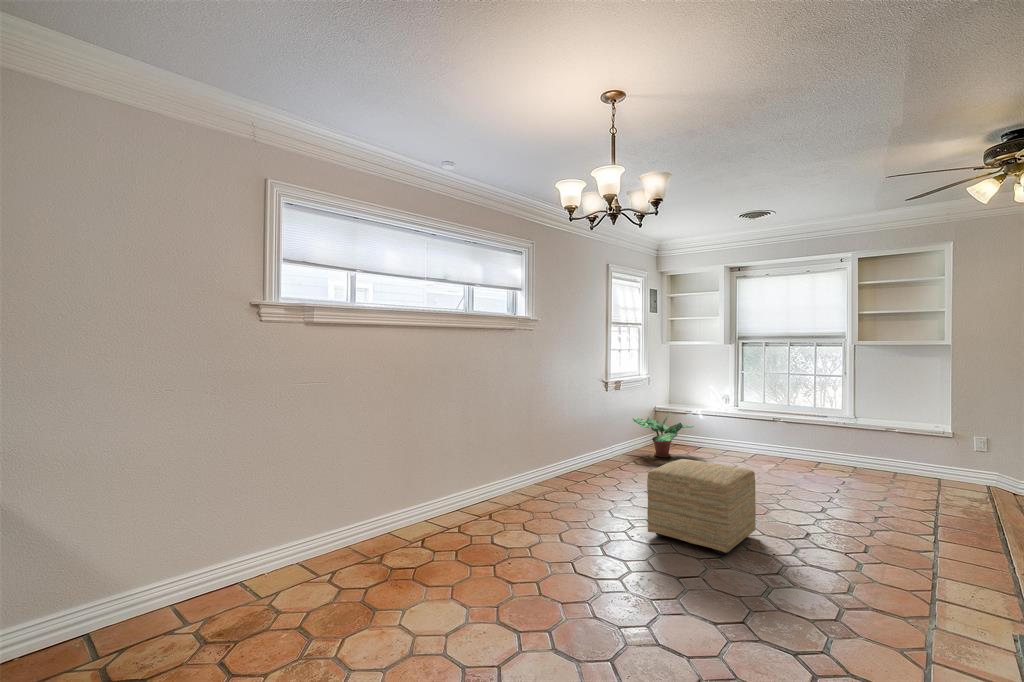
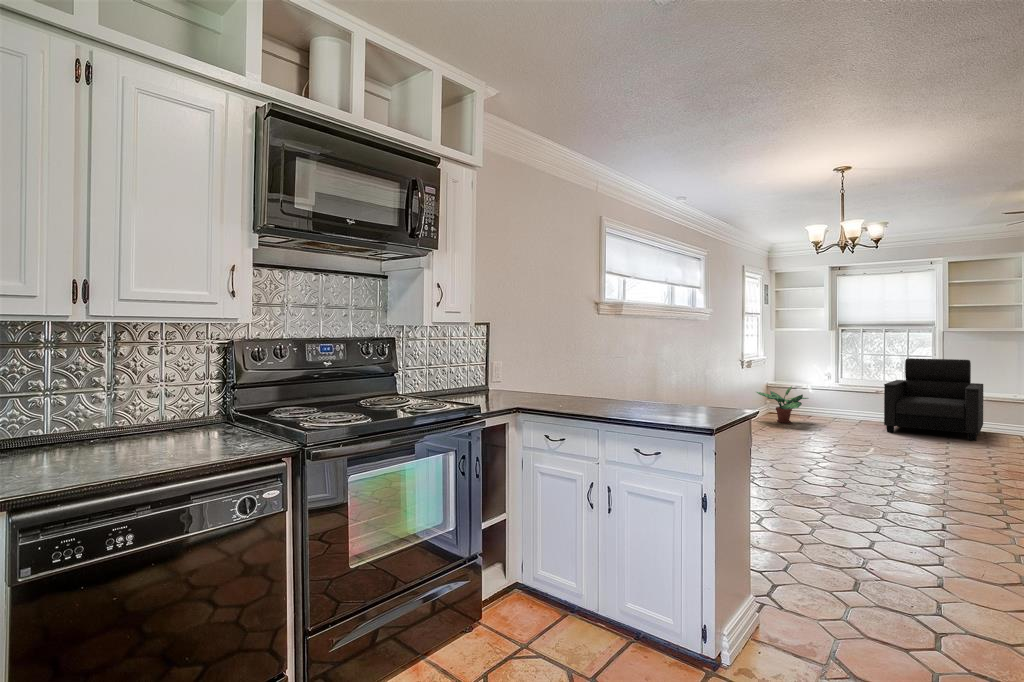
armchair: none [772,379,901,491] -> present [884,358,983,441]
ottoman: present [647,459,756,554] -> none [830,413,906,471]

